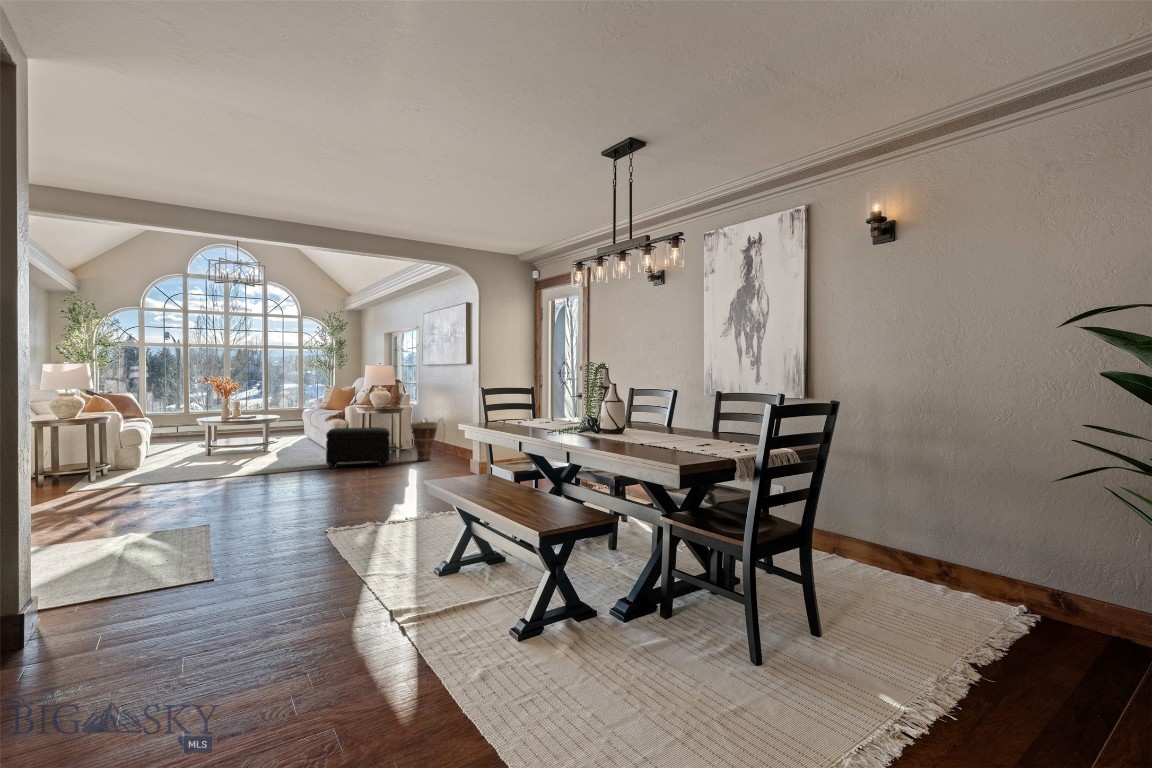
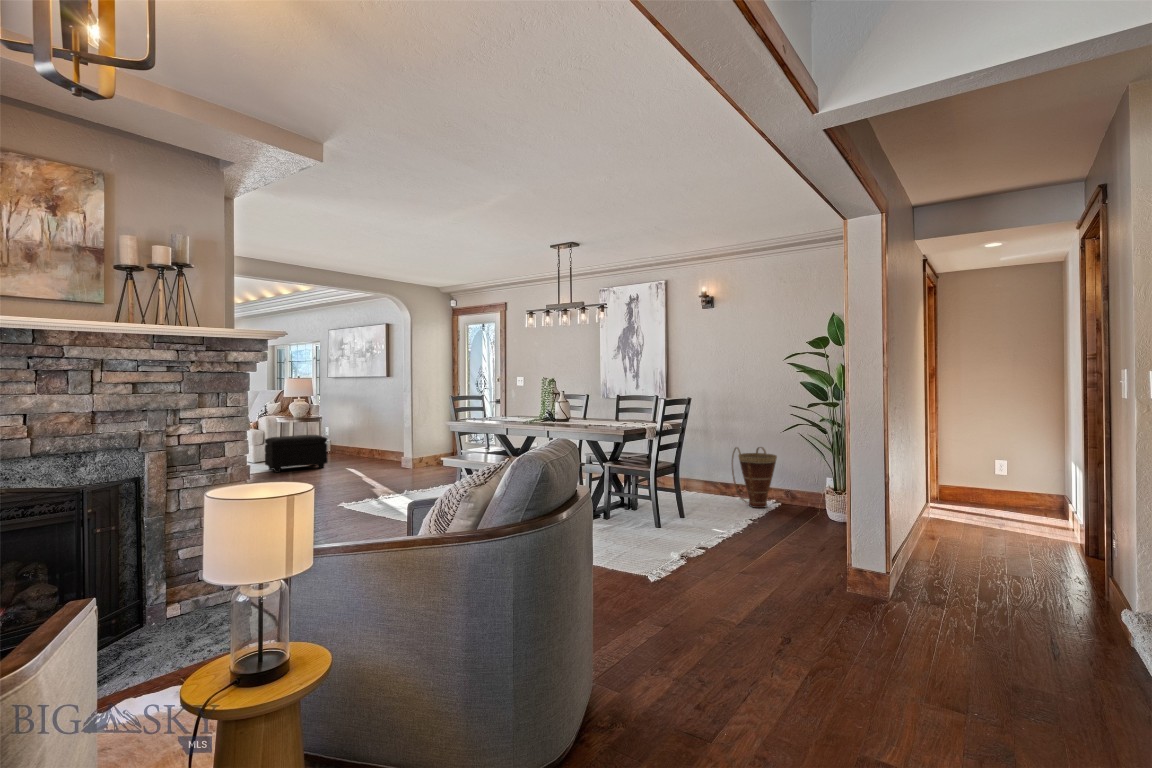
basket: present [411,419,445,461] -> present [732,447,777,508]

